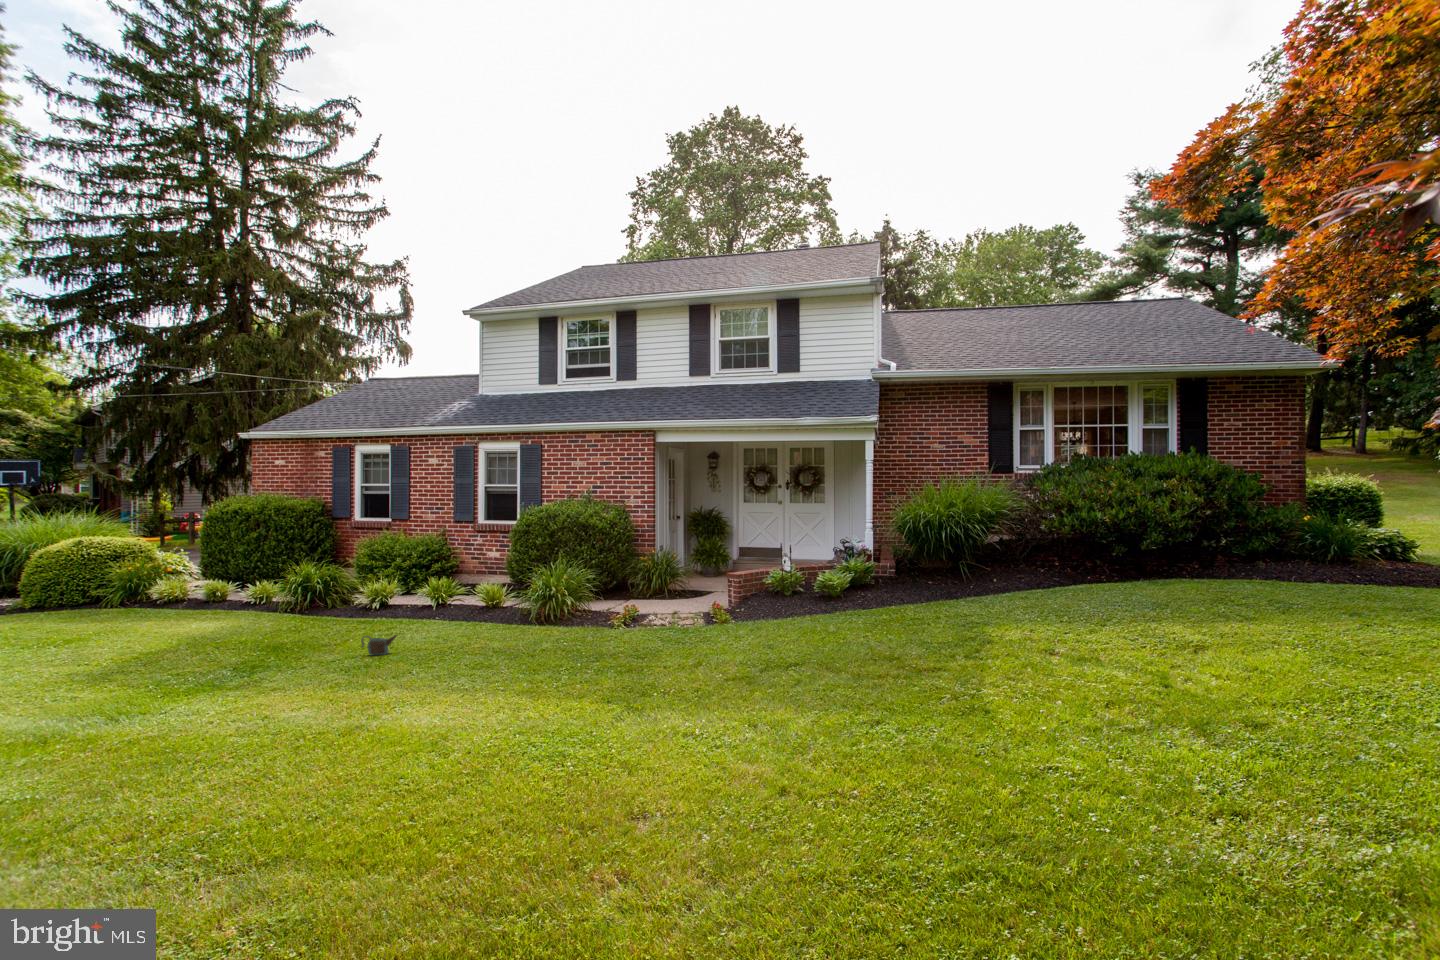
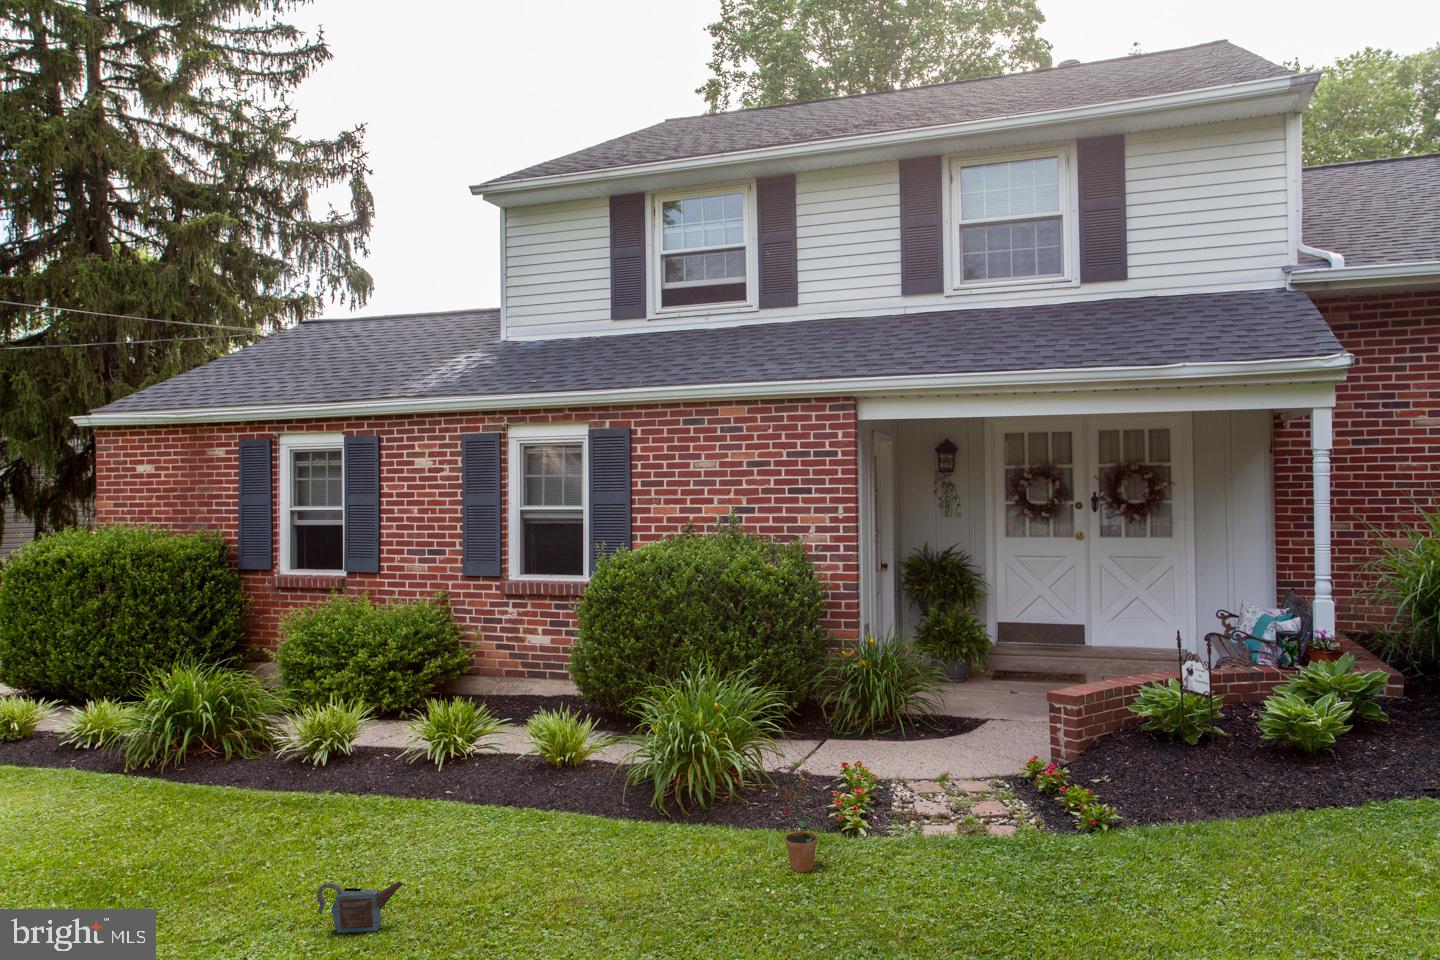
potted plant: none [569,595,585,638] -> present [783,769,817,872]

